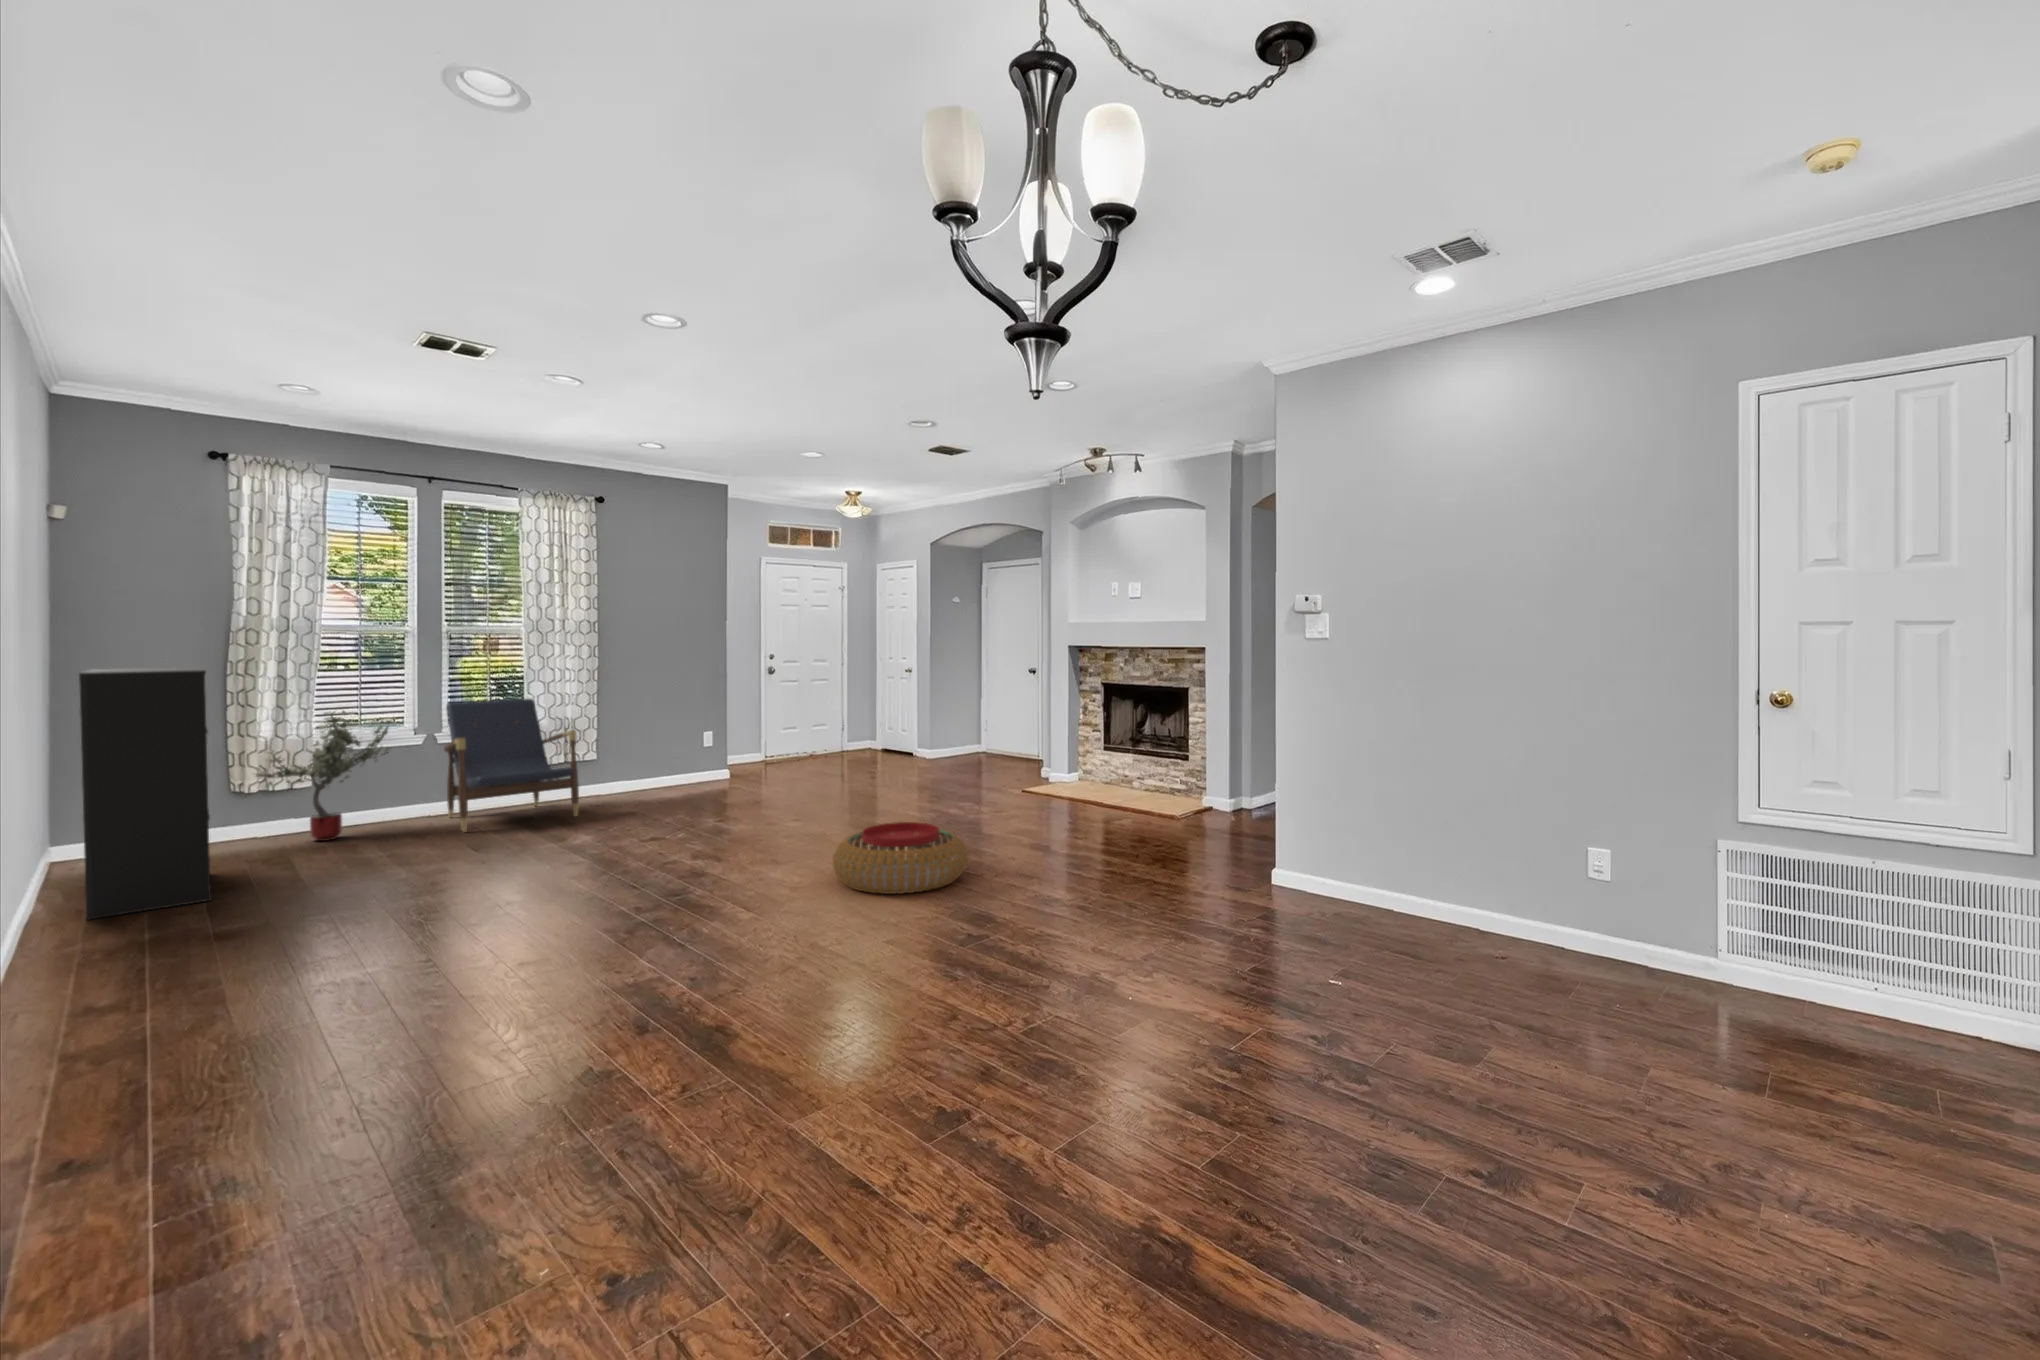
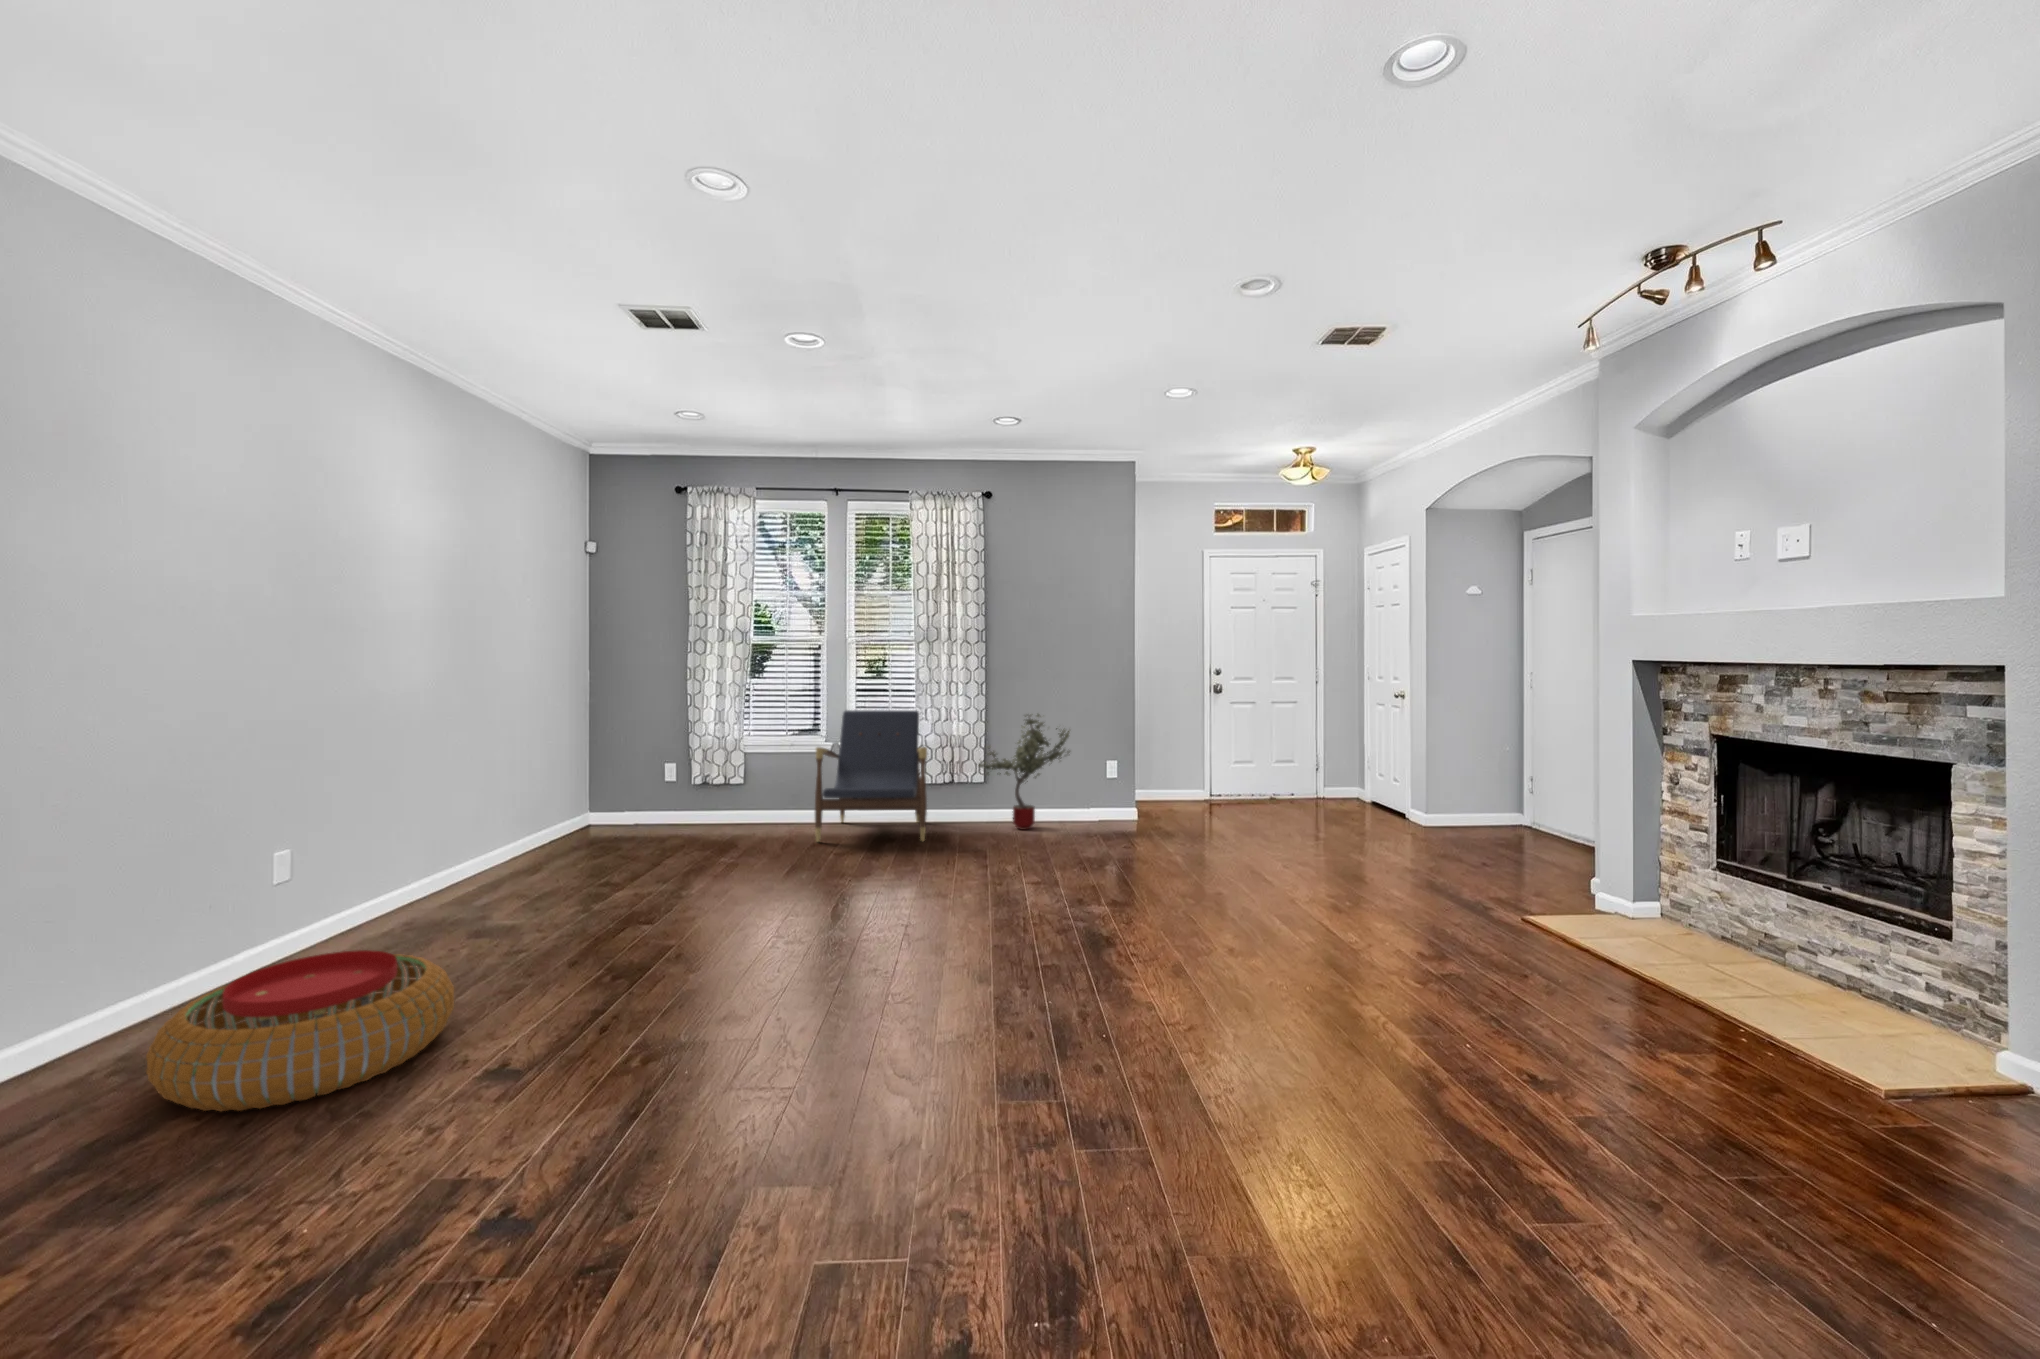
bookshelf: present [79,667,212,919] -> none [487,671,620,878]
potted tree: present [256,711,389,841] -> present [978,714,1070,830]
pouf: present [833,822,968,894] -> present [146,950,454,1111]

